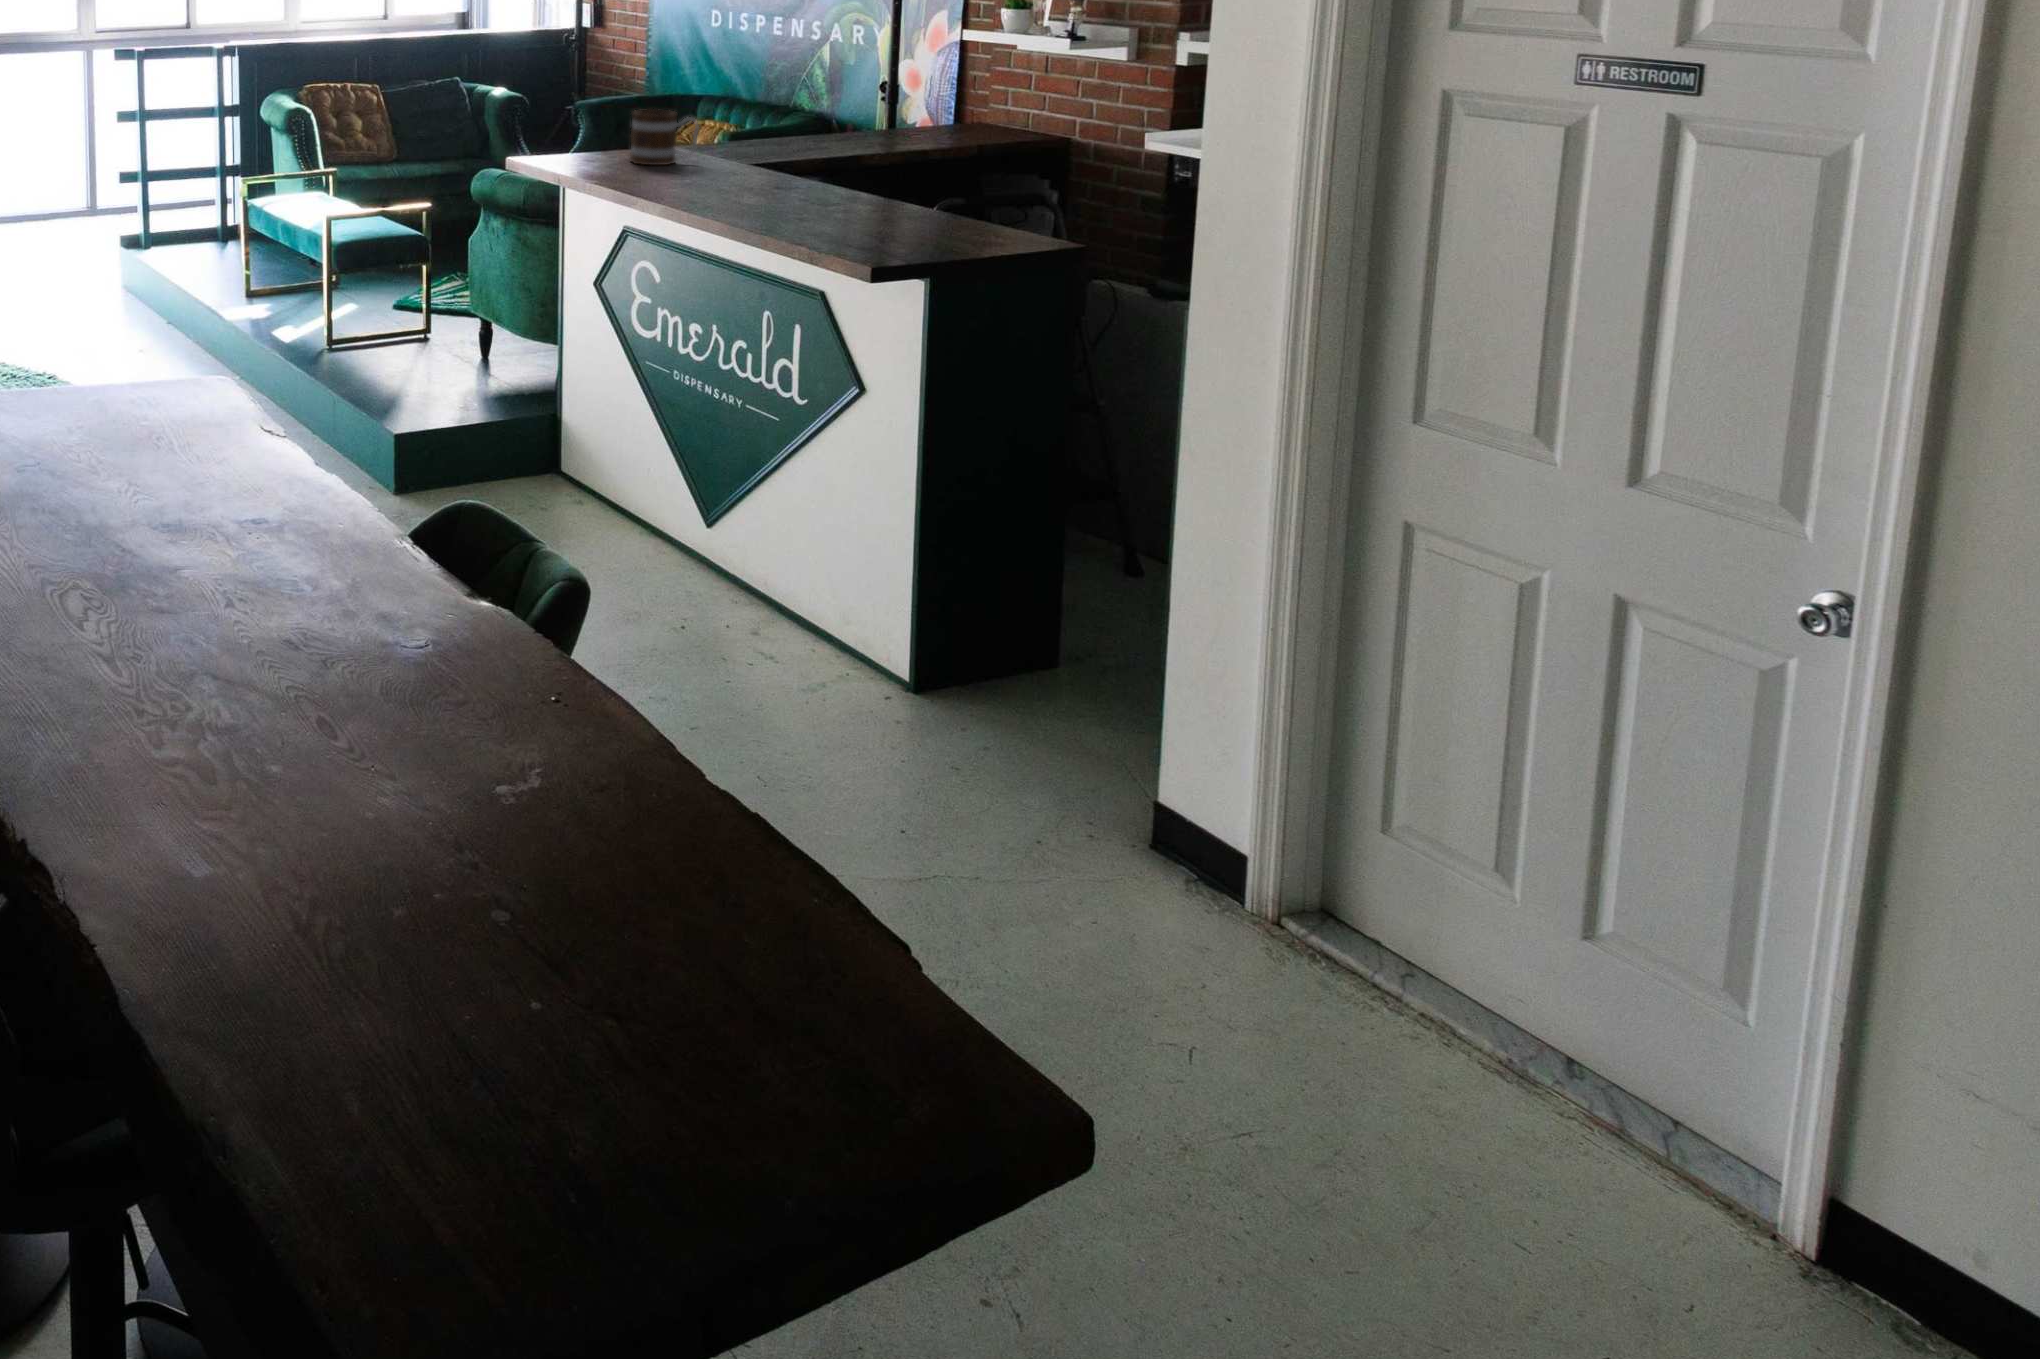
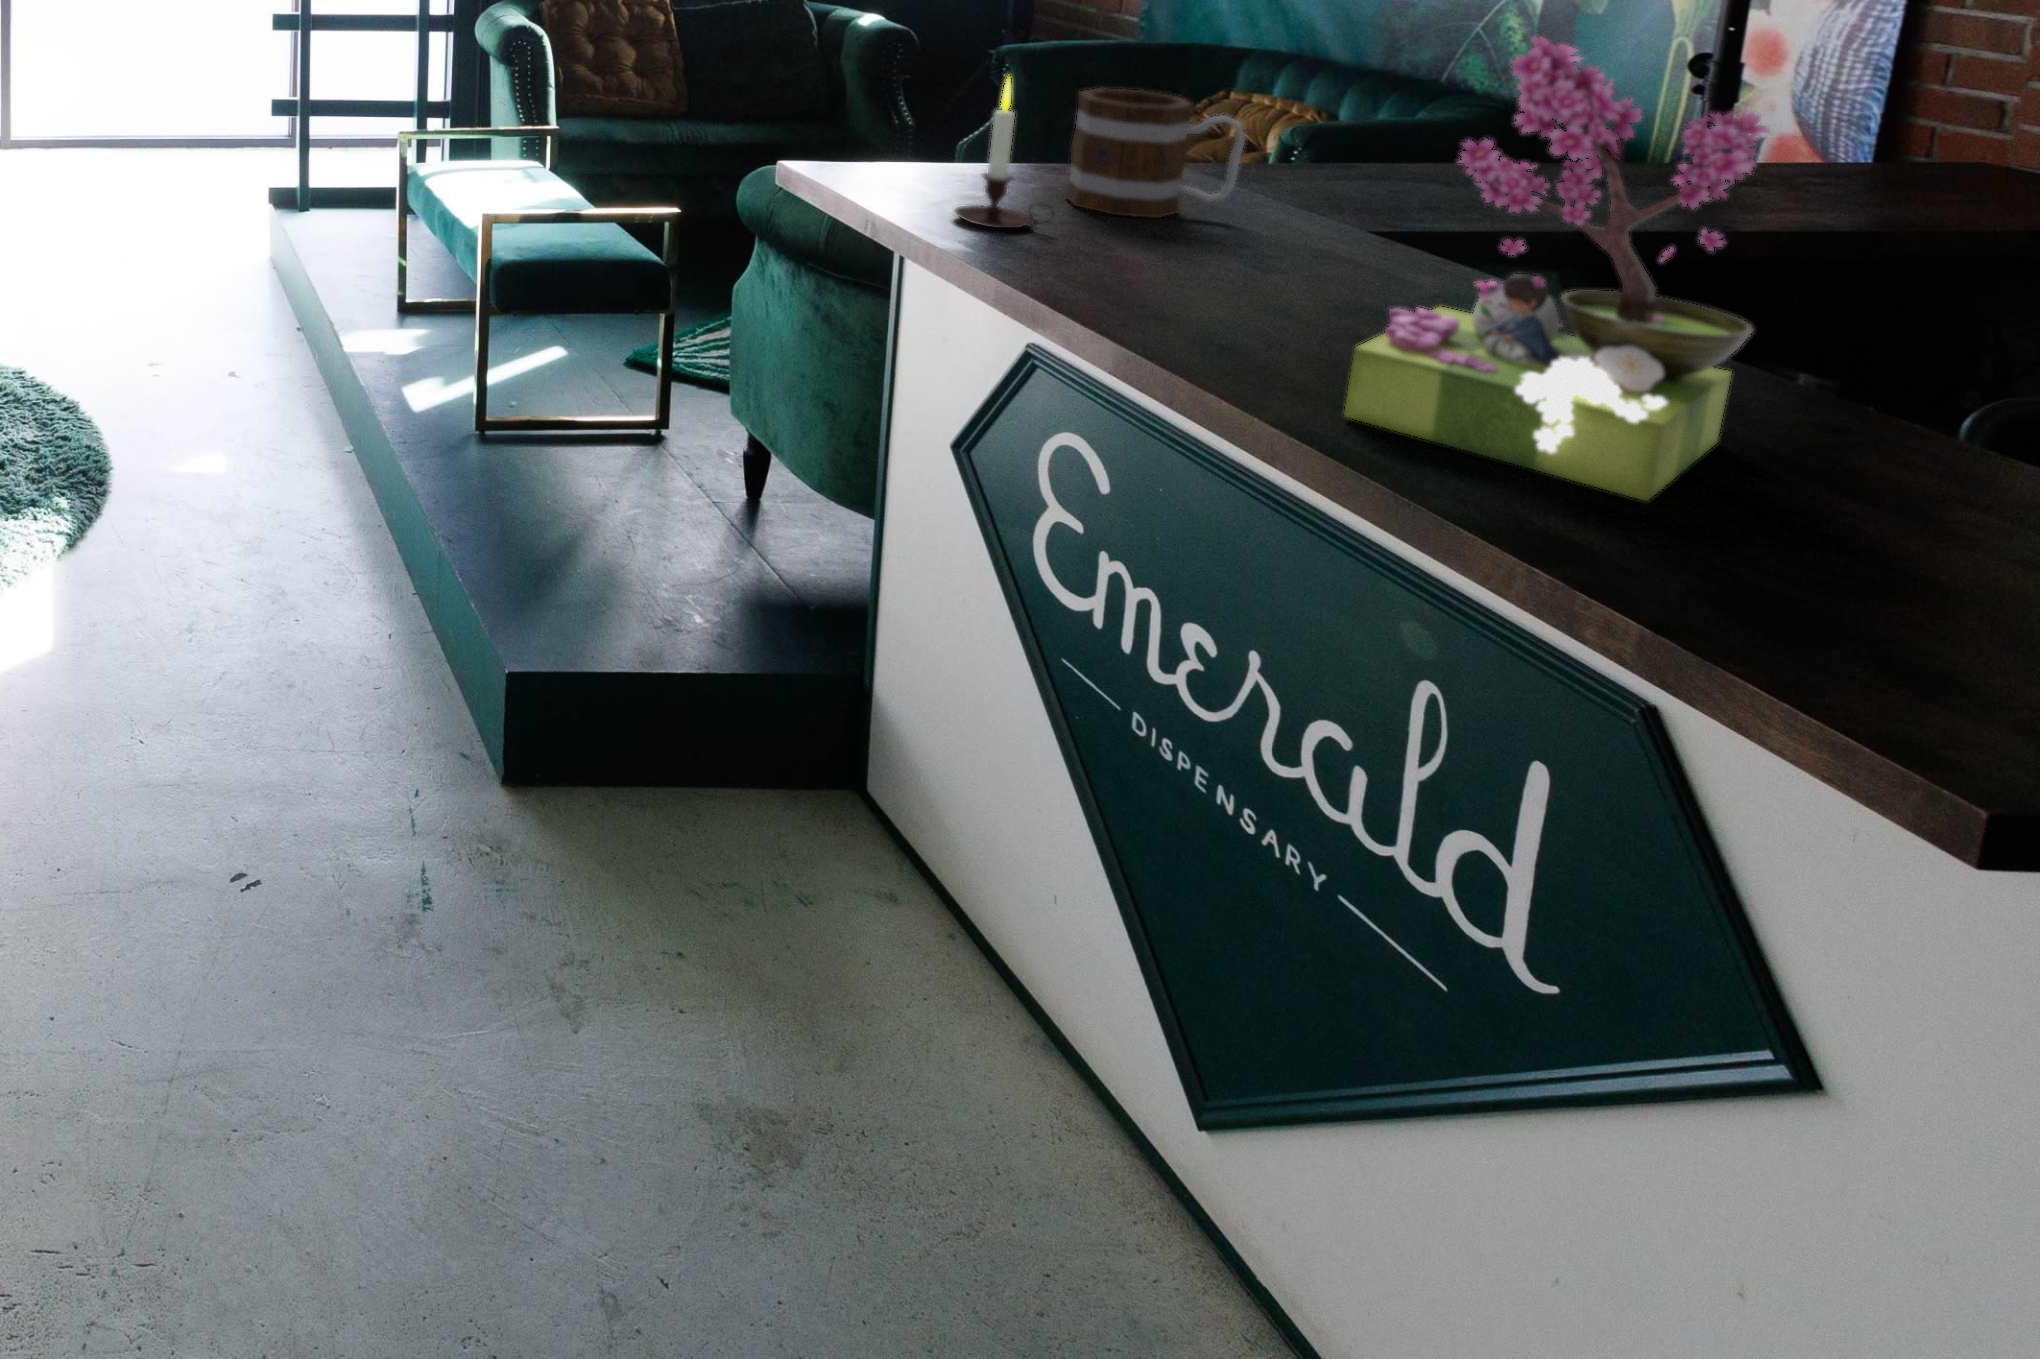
flower arrangement: none [733,69,847,223] -> present [1344,37,1770,501]
candle: none [586,104,628,173] -> present [955,78,1052,228]

